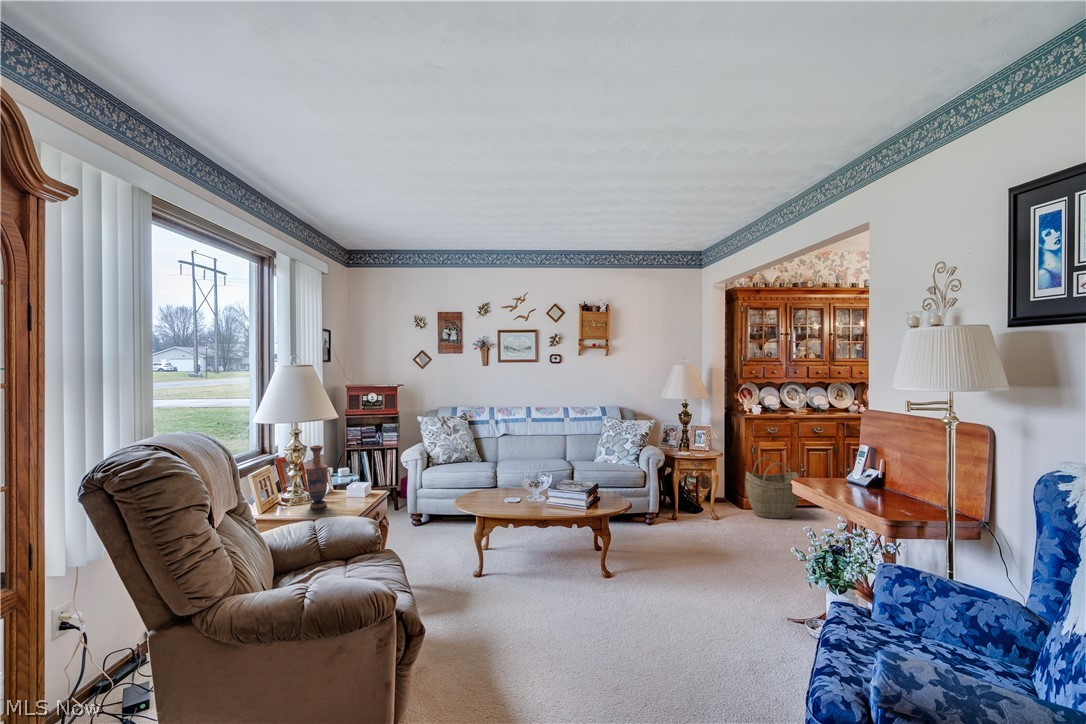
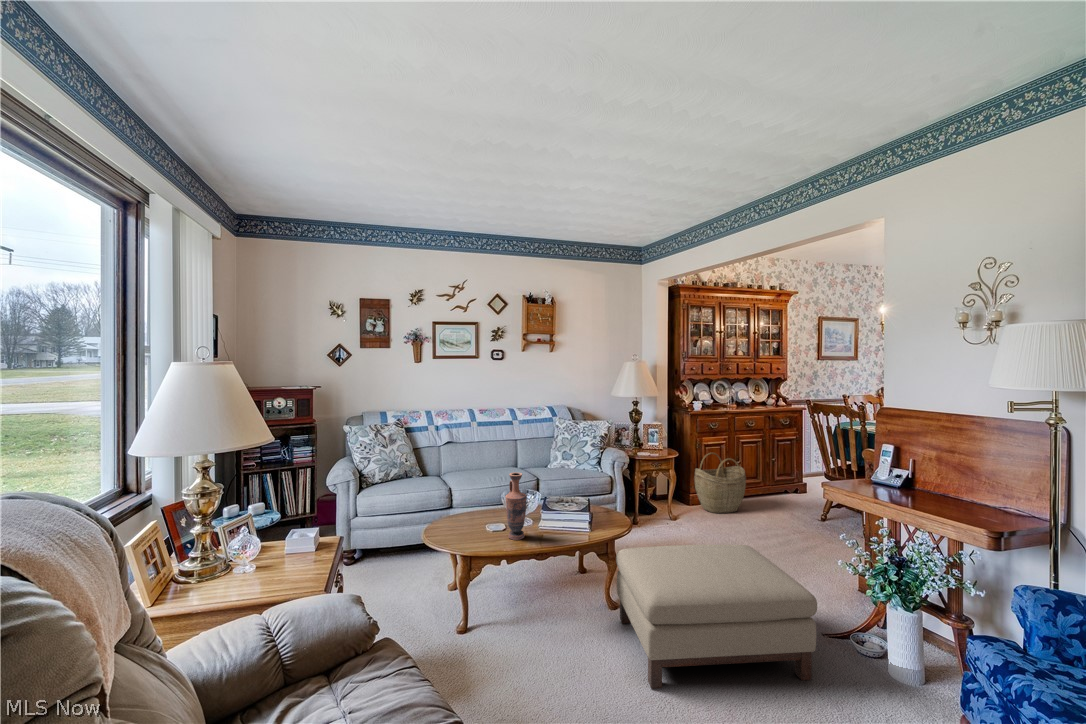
vase: present [306,445,328,508] -> present [505,472,527,540]
ottoman: none [584,523,739,643] -> present [616,545,817,689]

